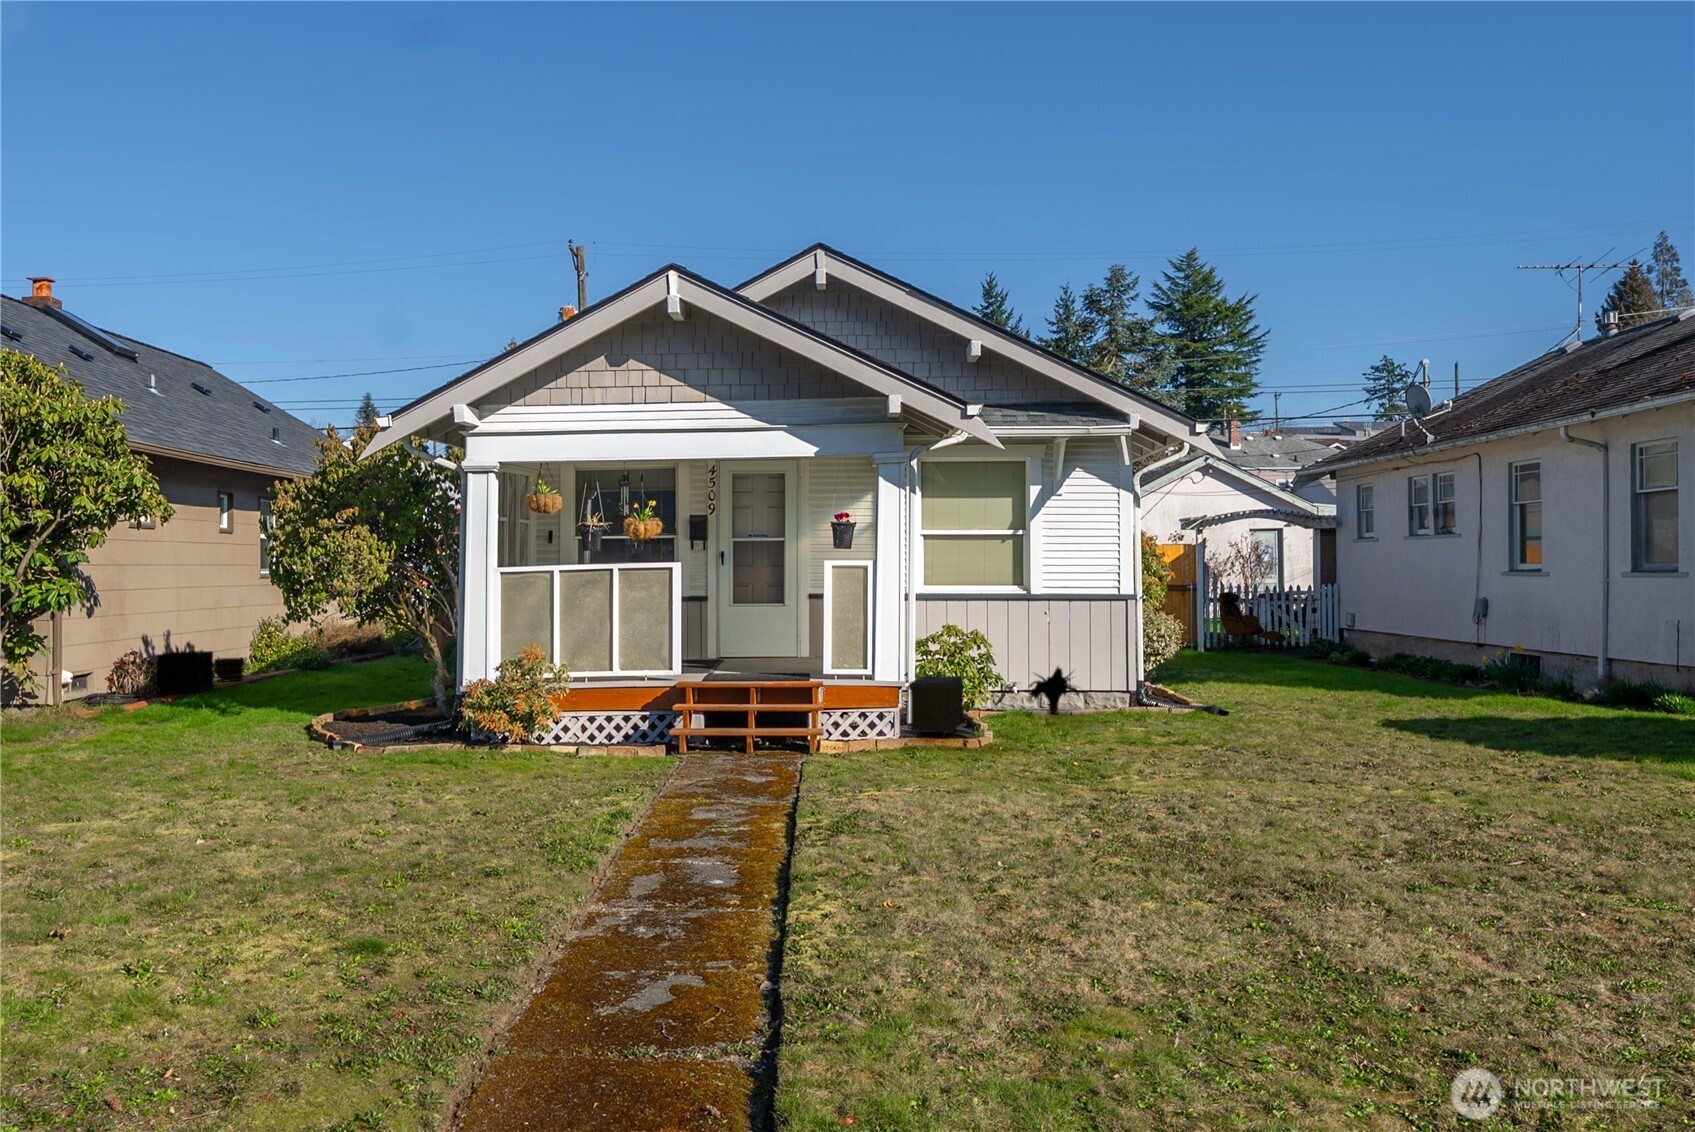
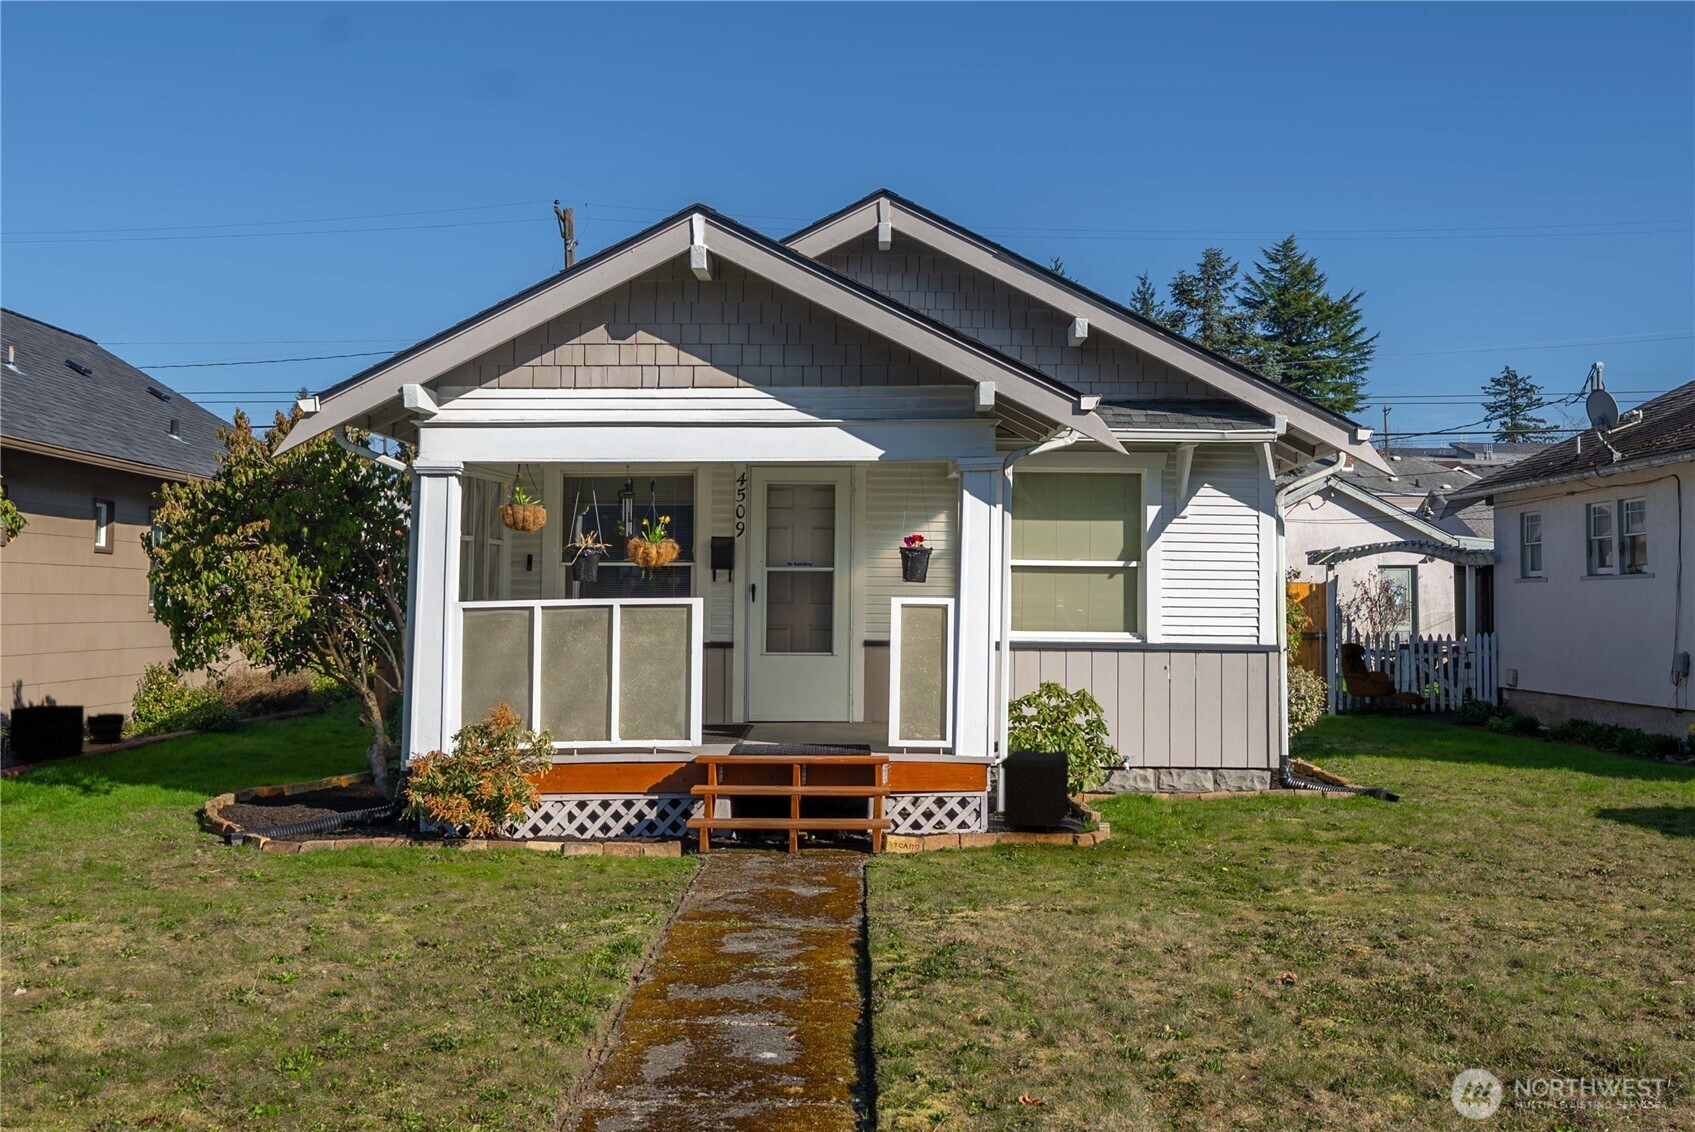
potted plant: present [1029,667,1079,713] -> none [1141,736,1215,800]

